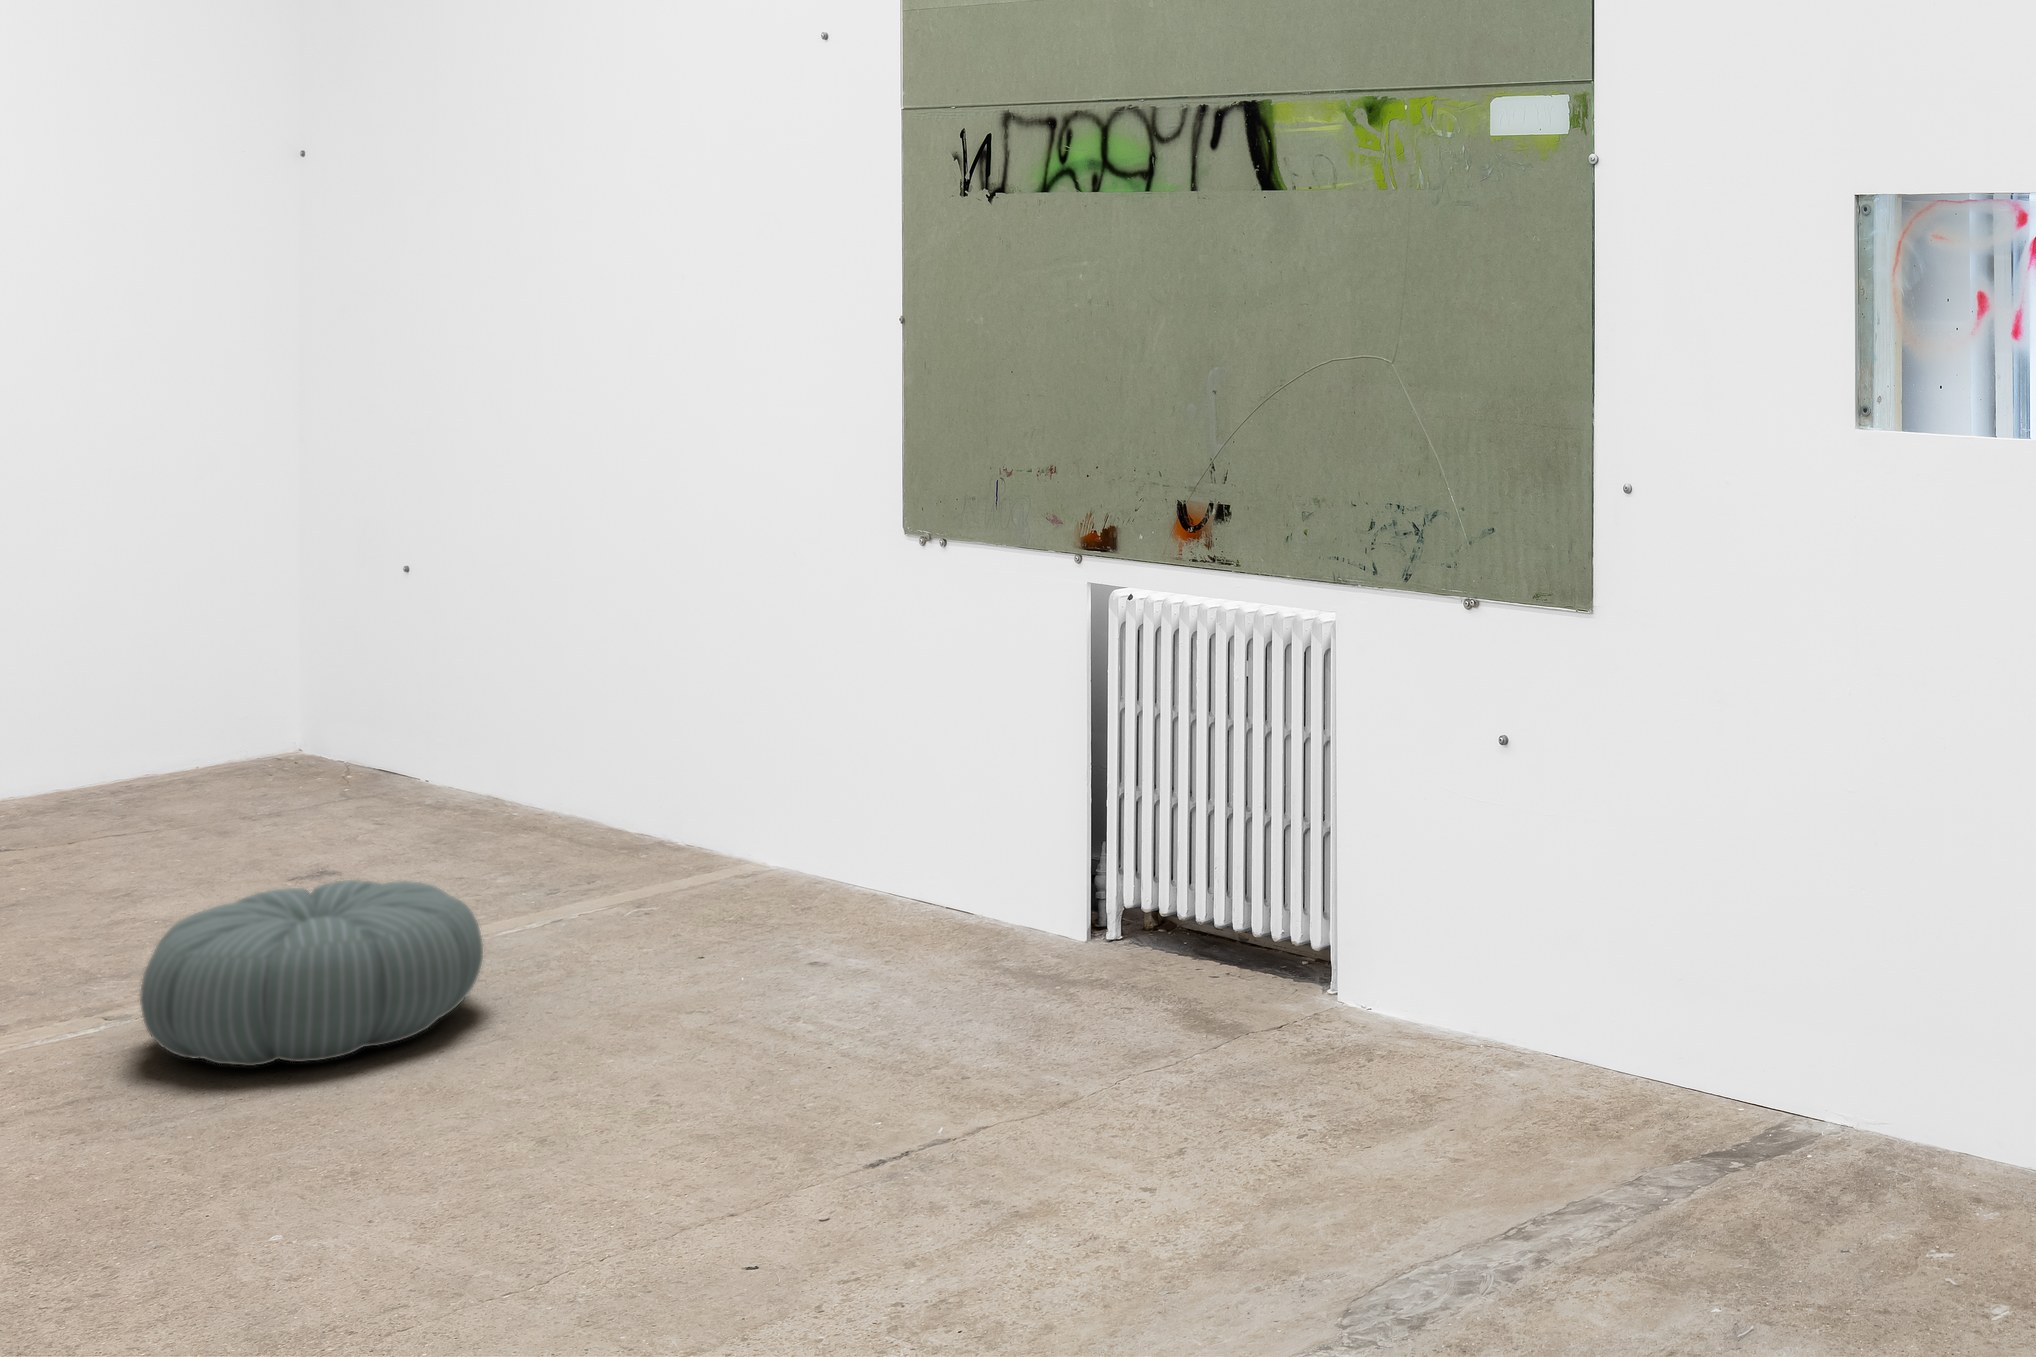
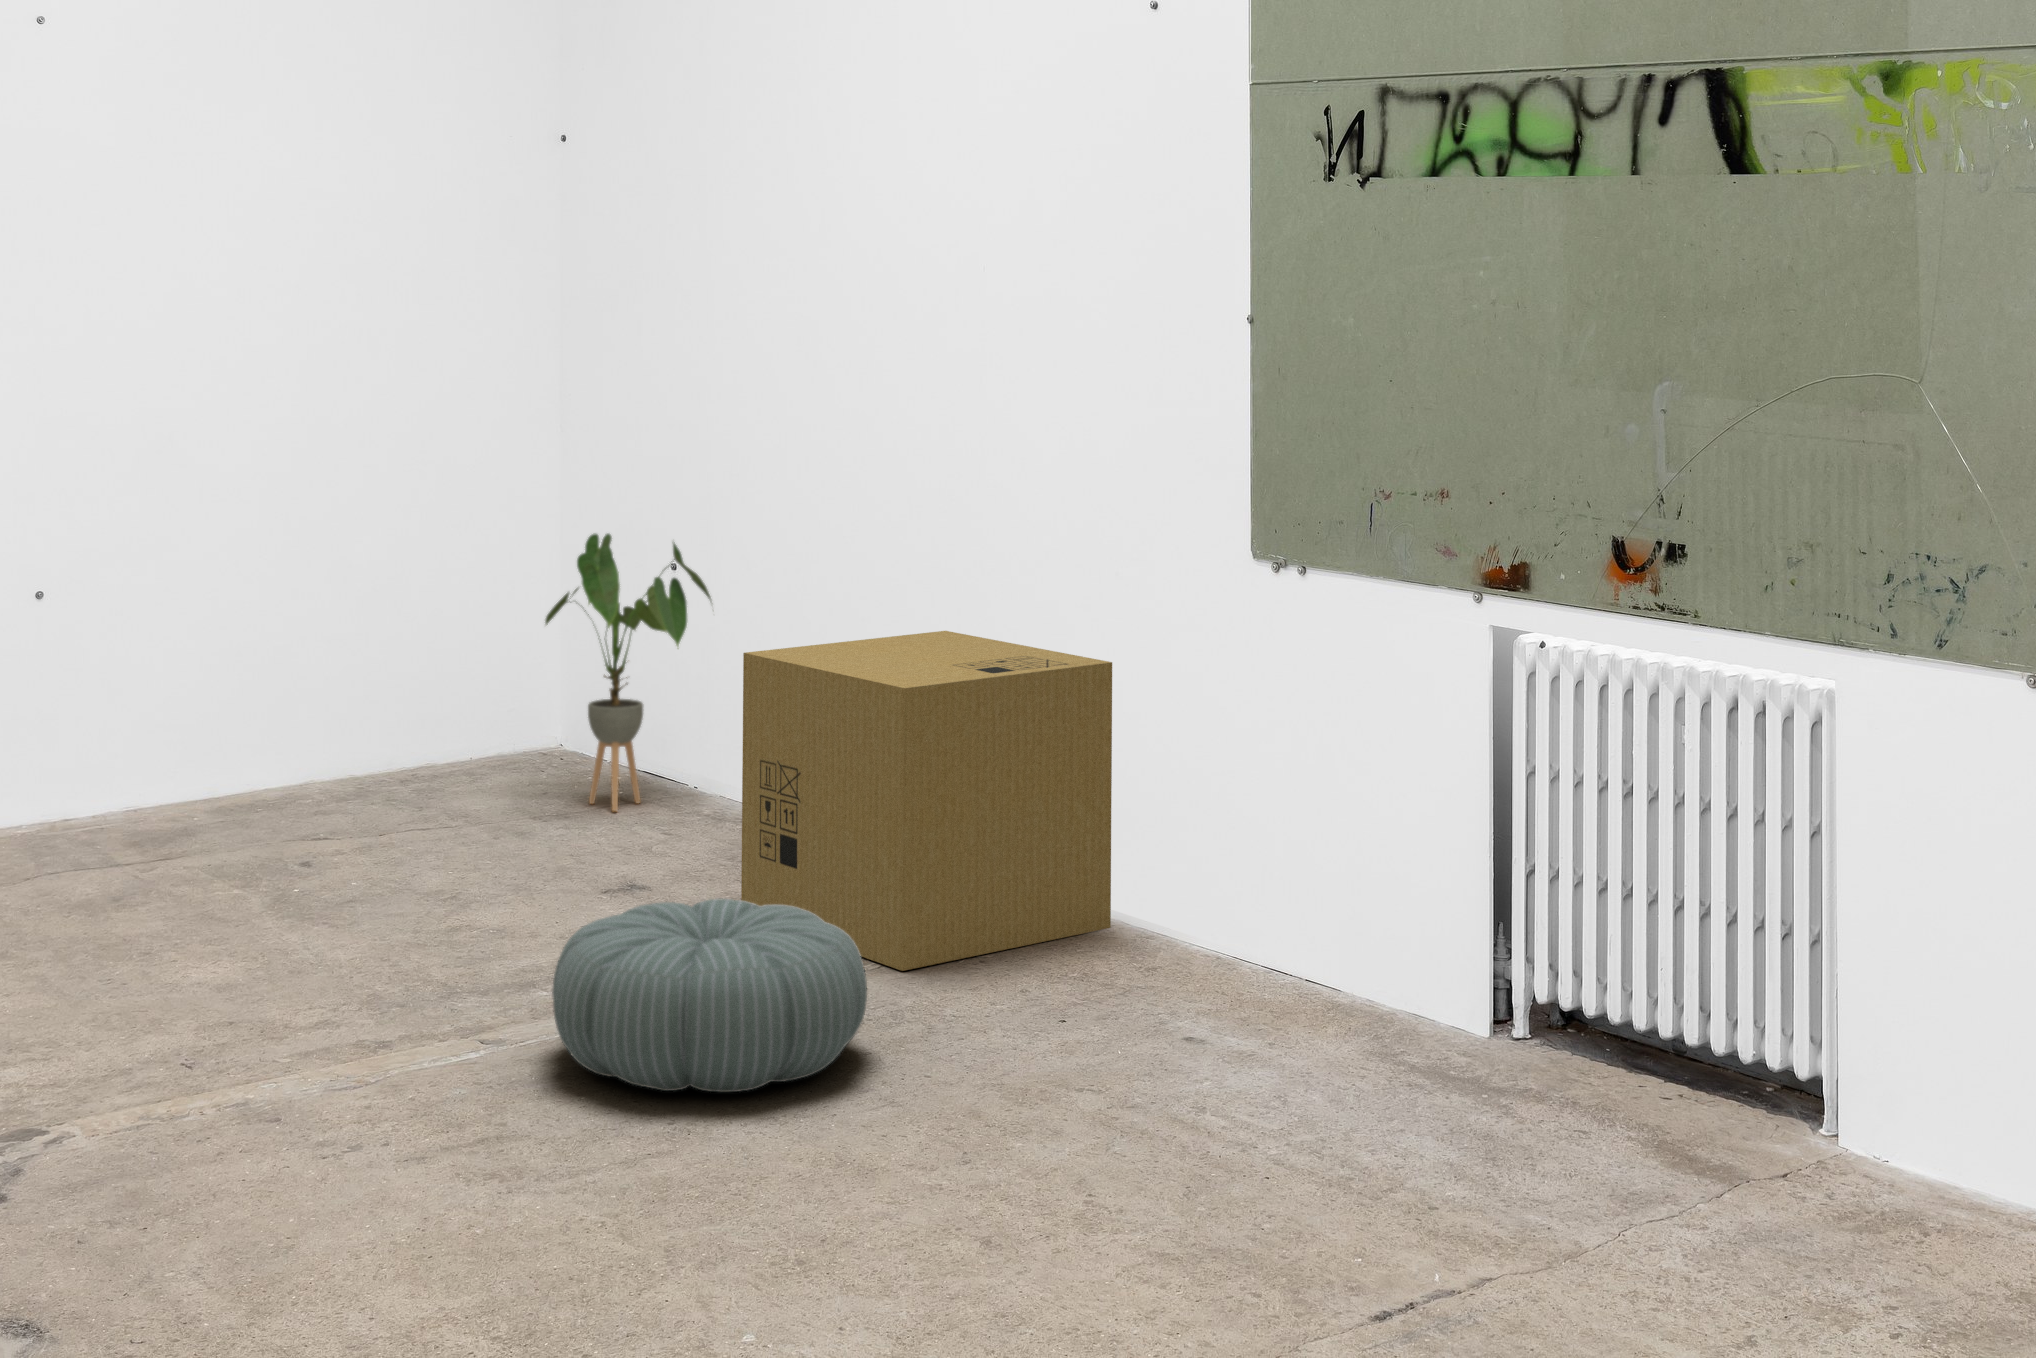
house plant: none [260,540,445,810] -> present [545,534,711,811]
cardboard box: none [420,616,788,933] -> present [741,631,1112,971]

